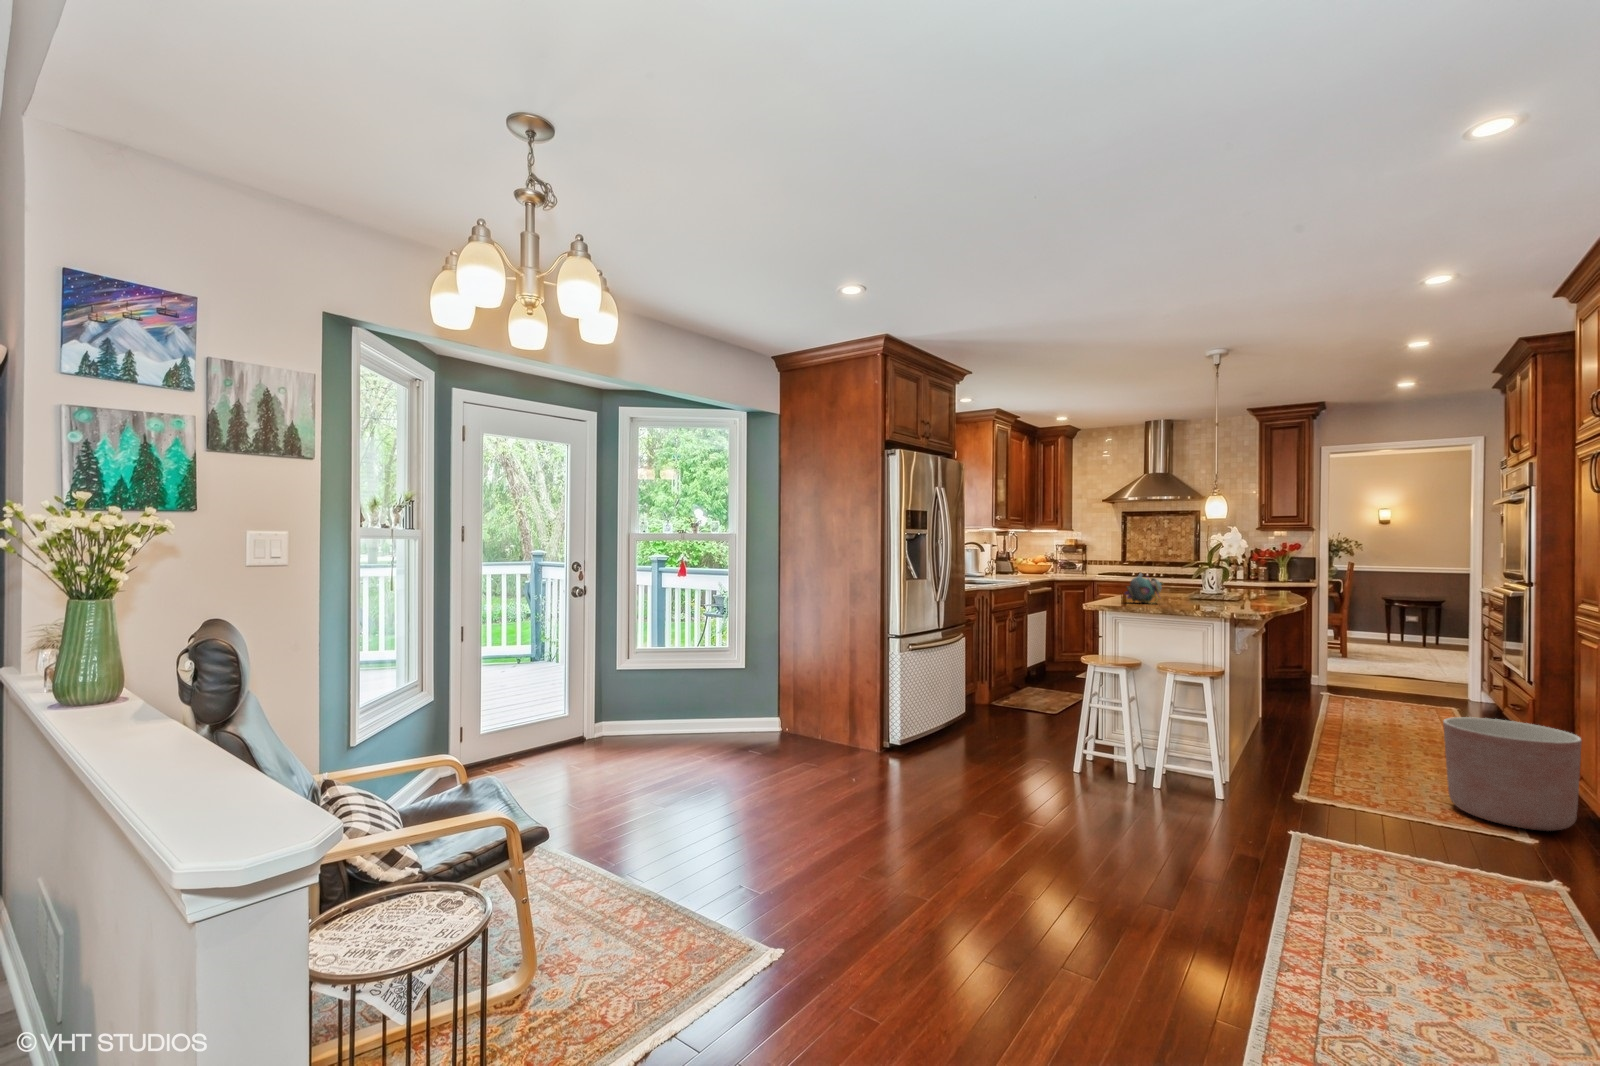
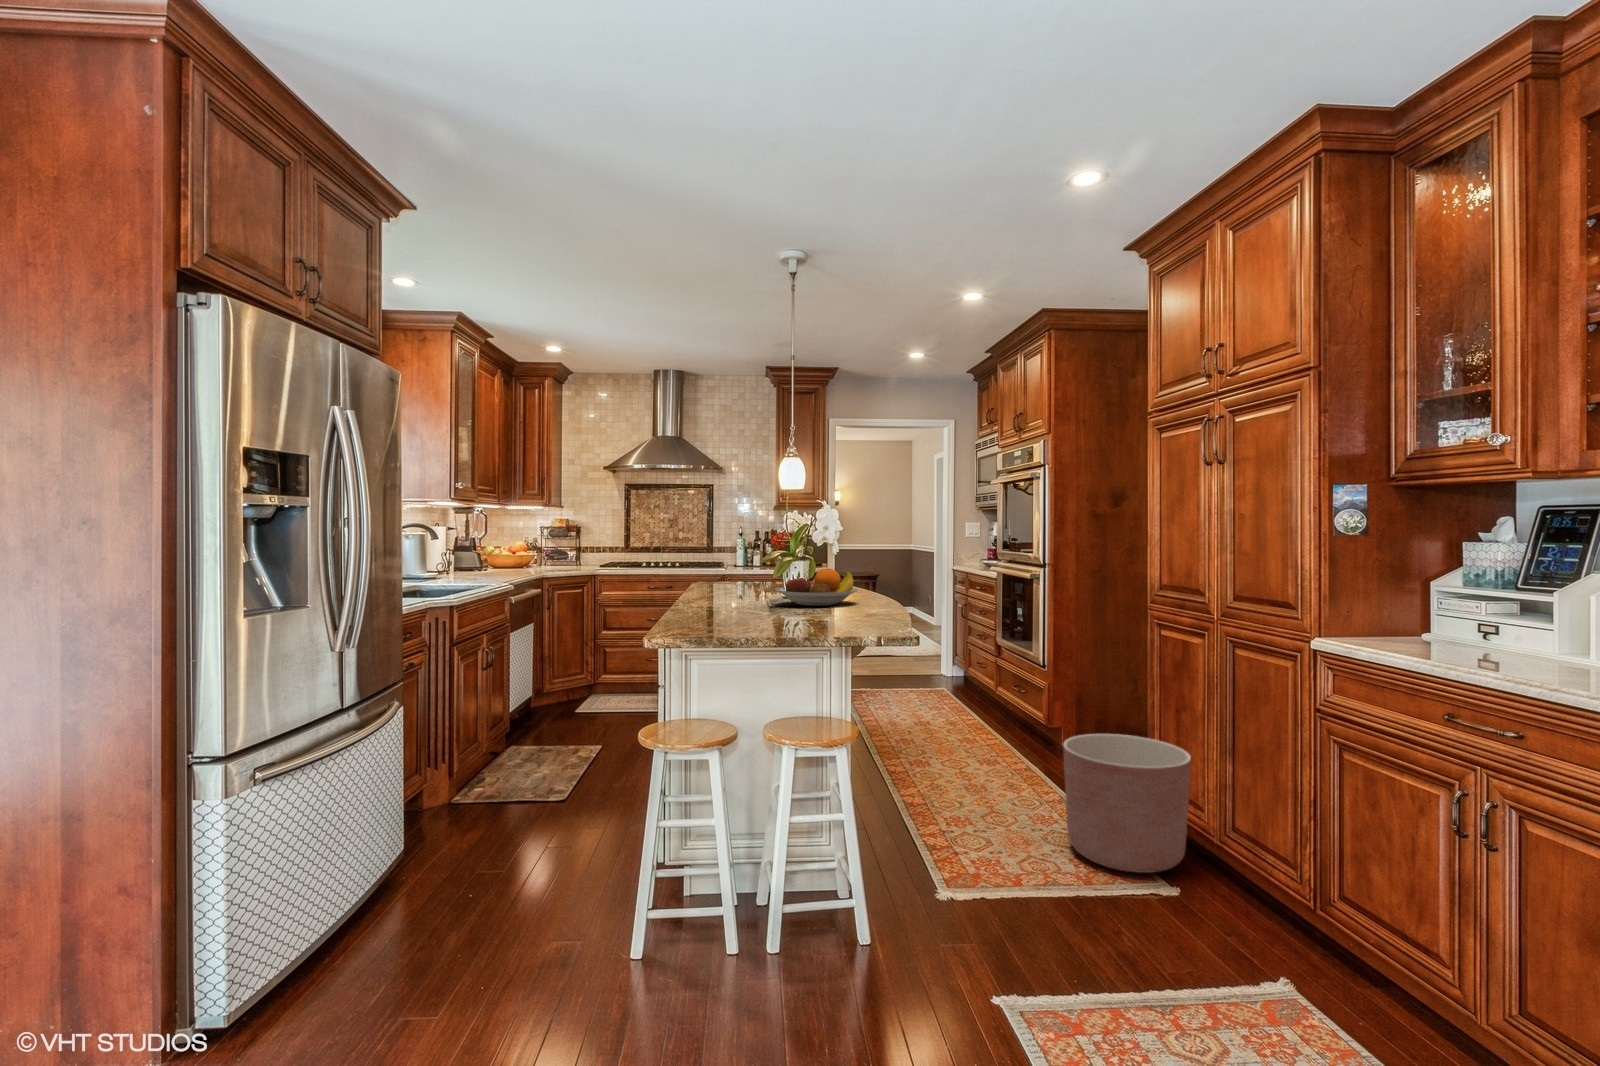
teapot: present [1125,573,1163,604] -> none [707,575,765,630]
fruit bowl: none [1197,574,1265,599] -> present [775,569,858,606]

